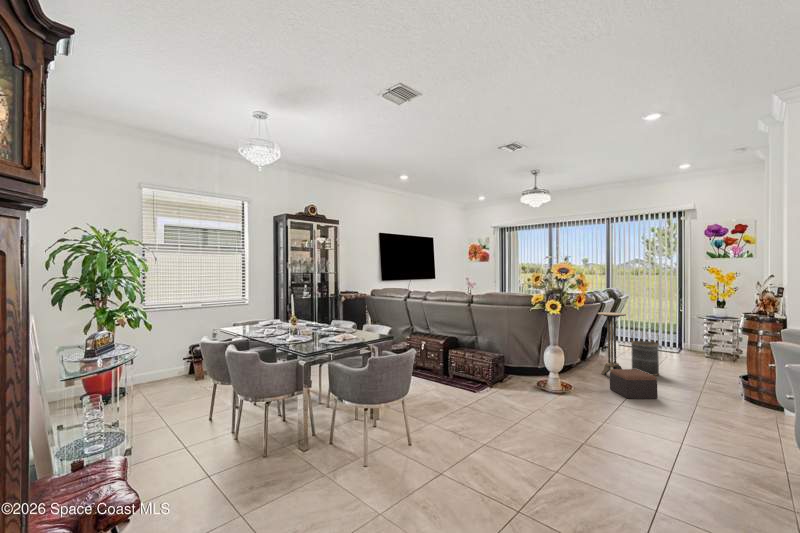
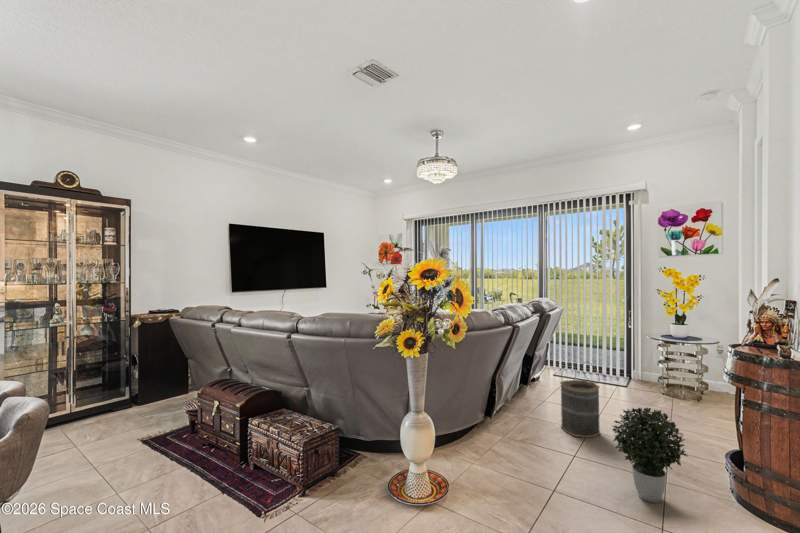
side table: present [598,312,626,375] -> none [509,340,550,454]
potted plant: none [668,346,715,399] -> present [613,408,687,503]
footstool: present [610,369,658,399] -> none [519,445,594,511]

